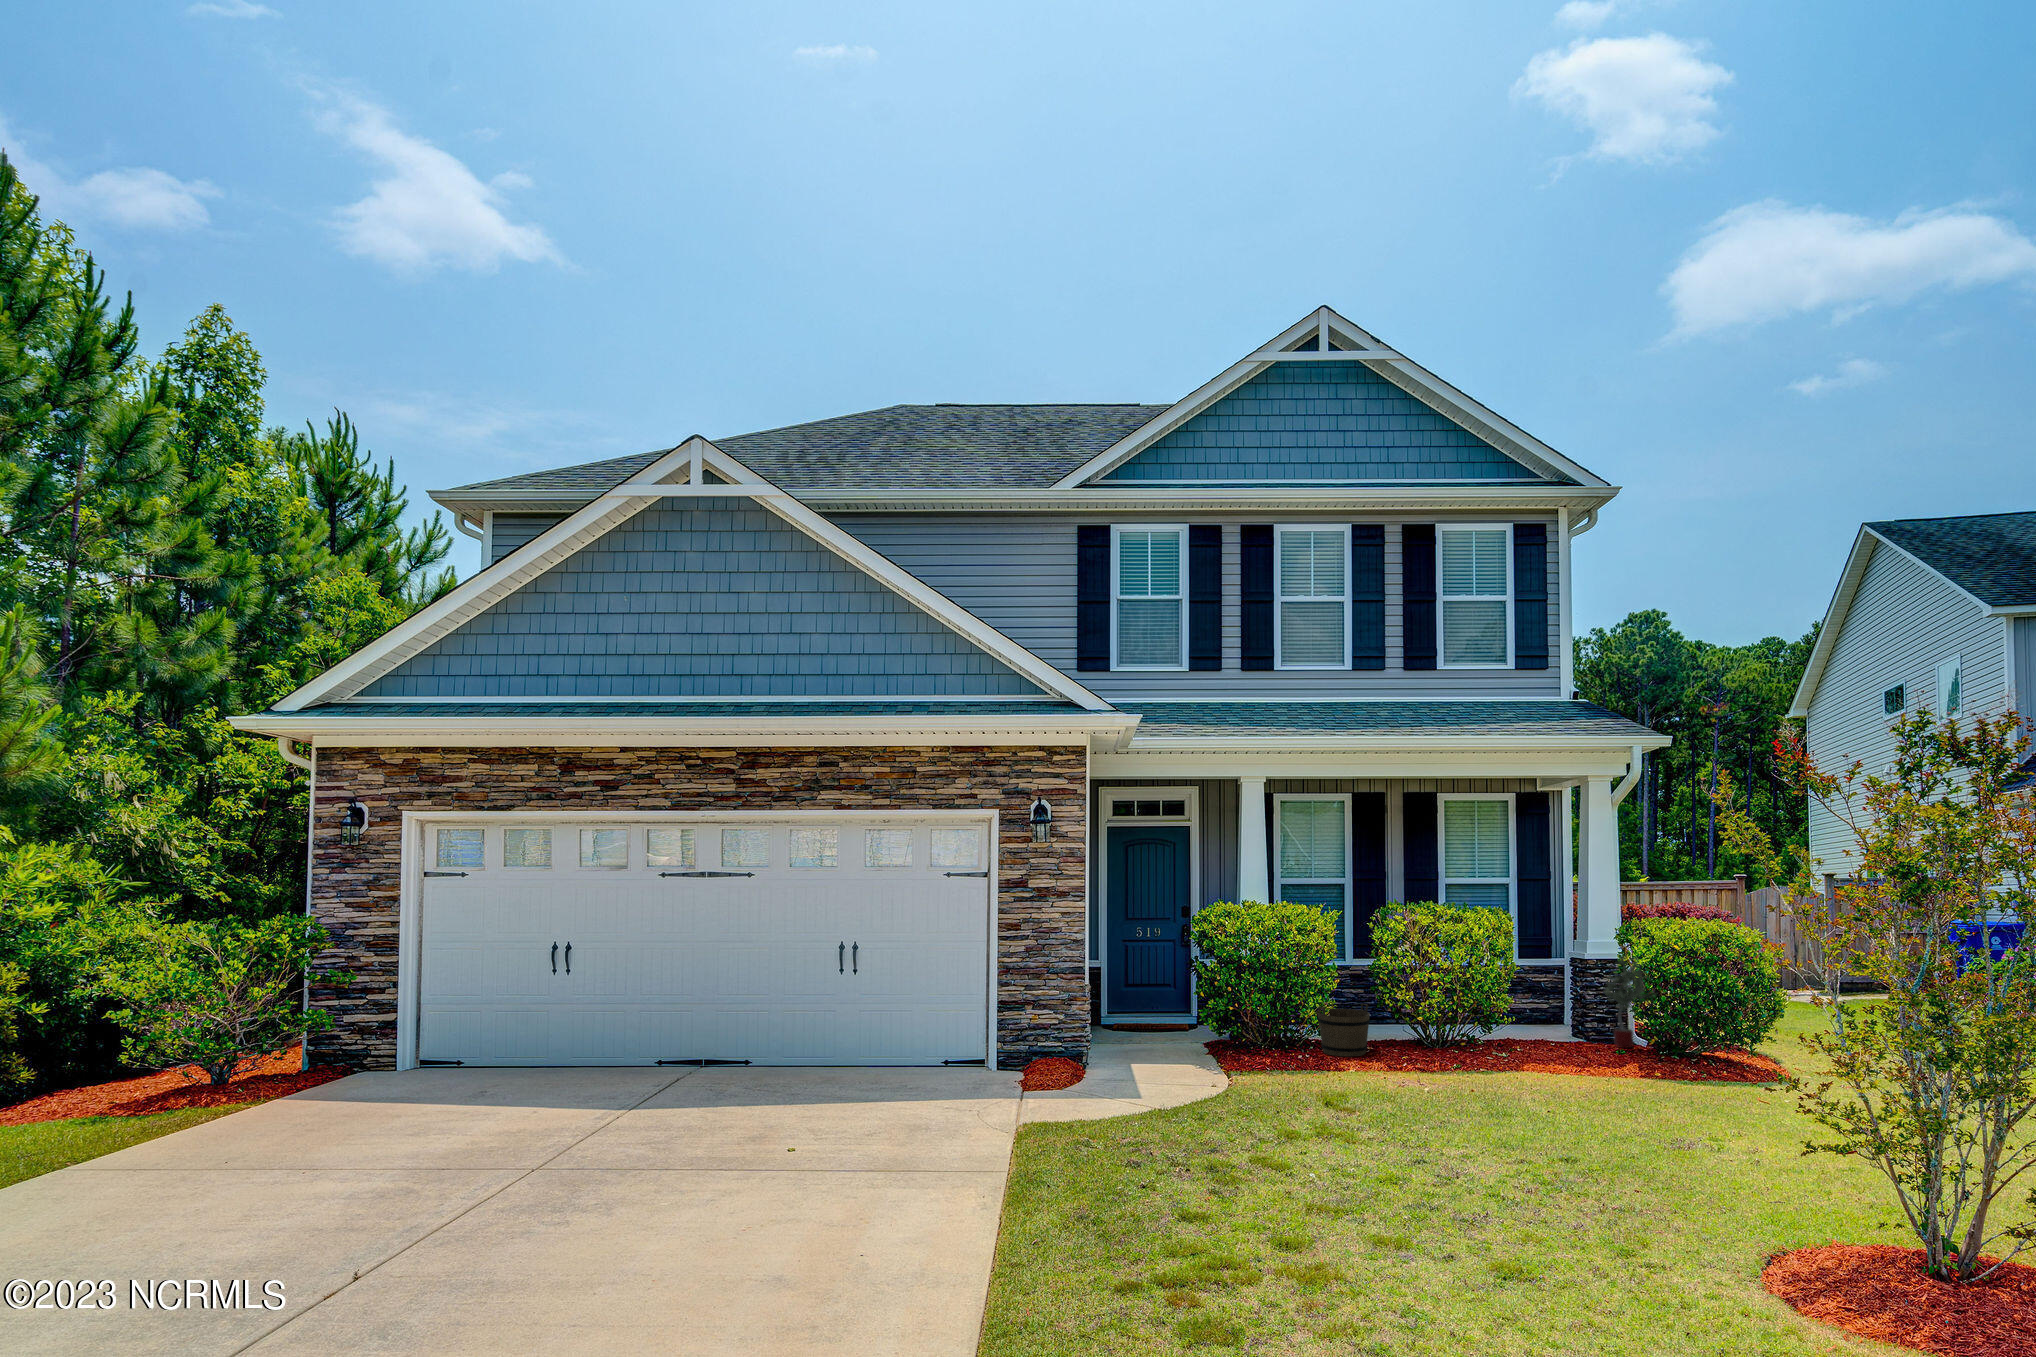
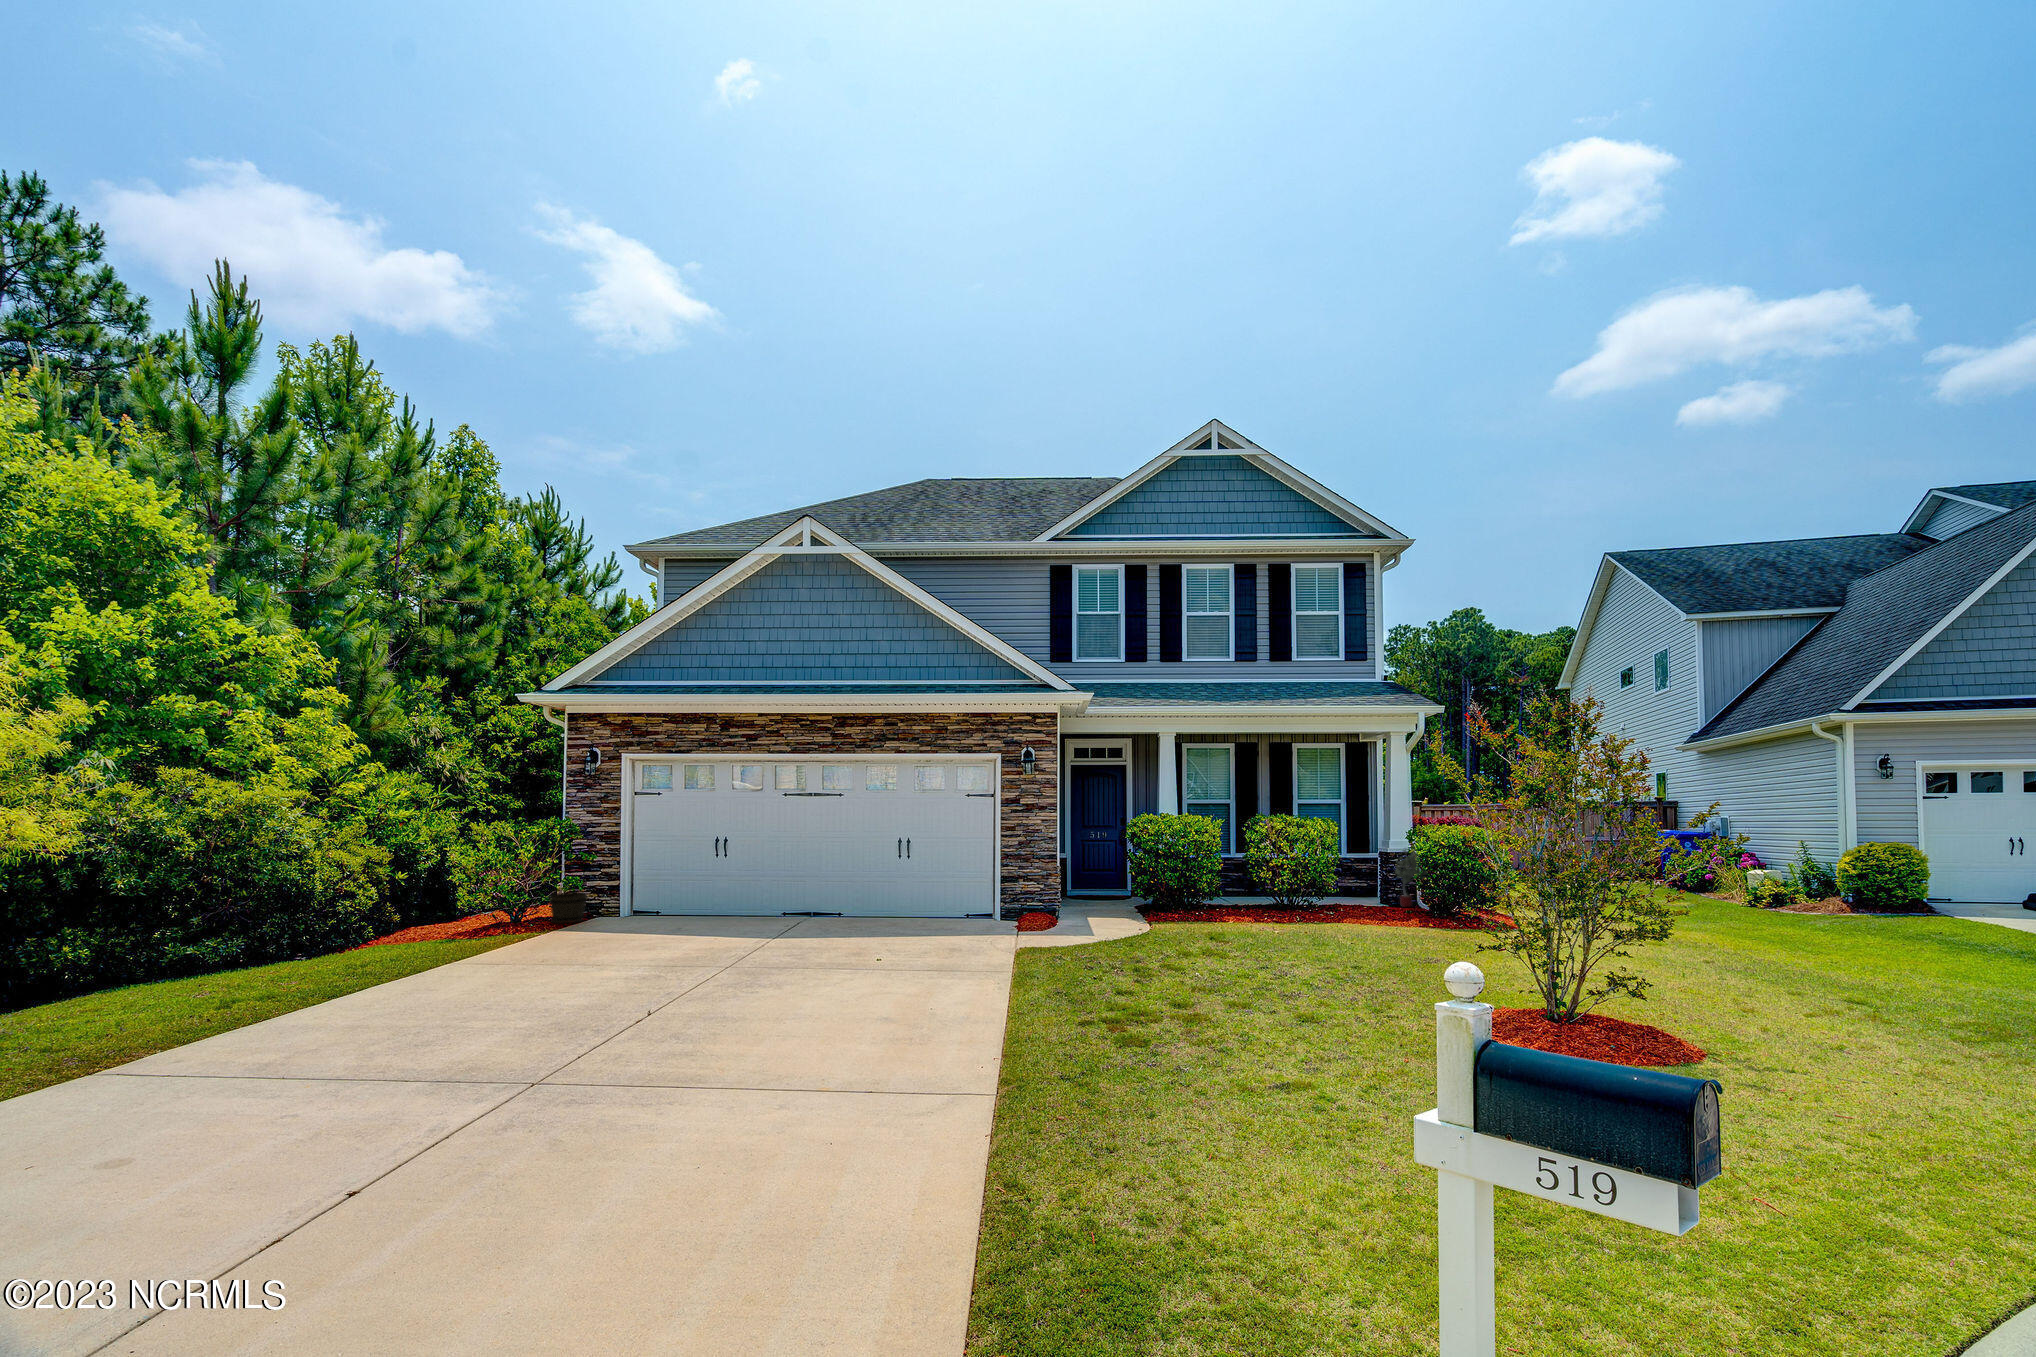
bucket: present [1318,1003,1370,1057] -> present [550,890,587,923]

